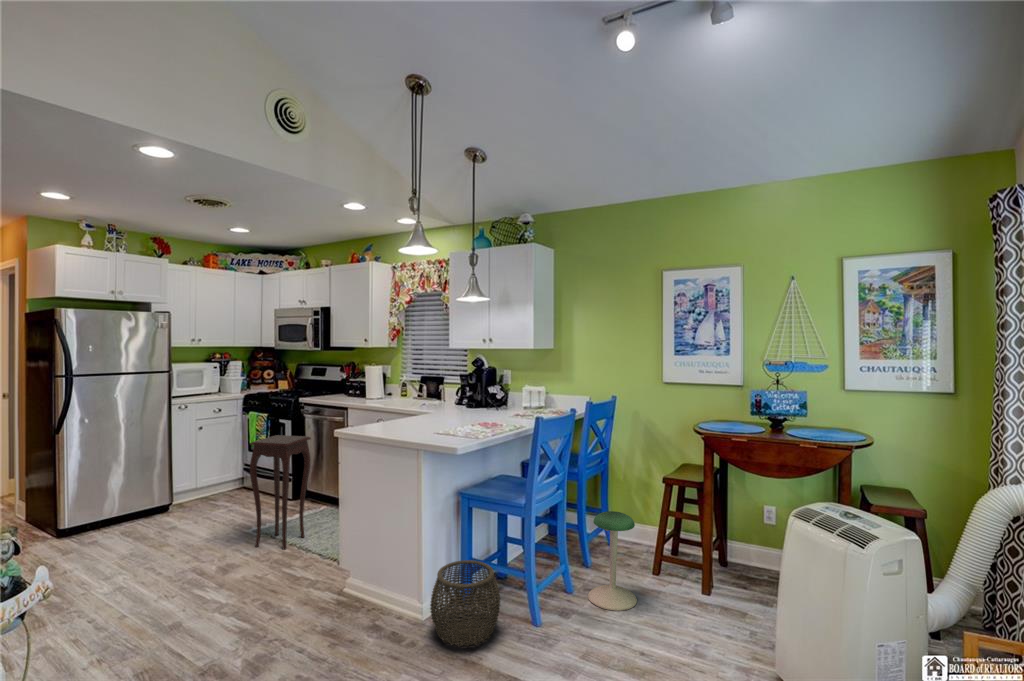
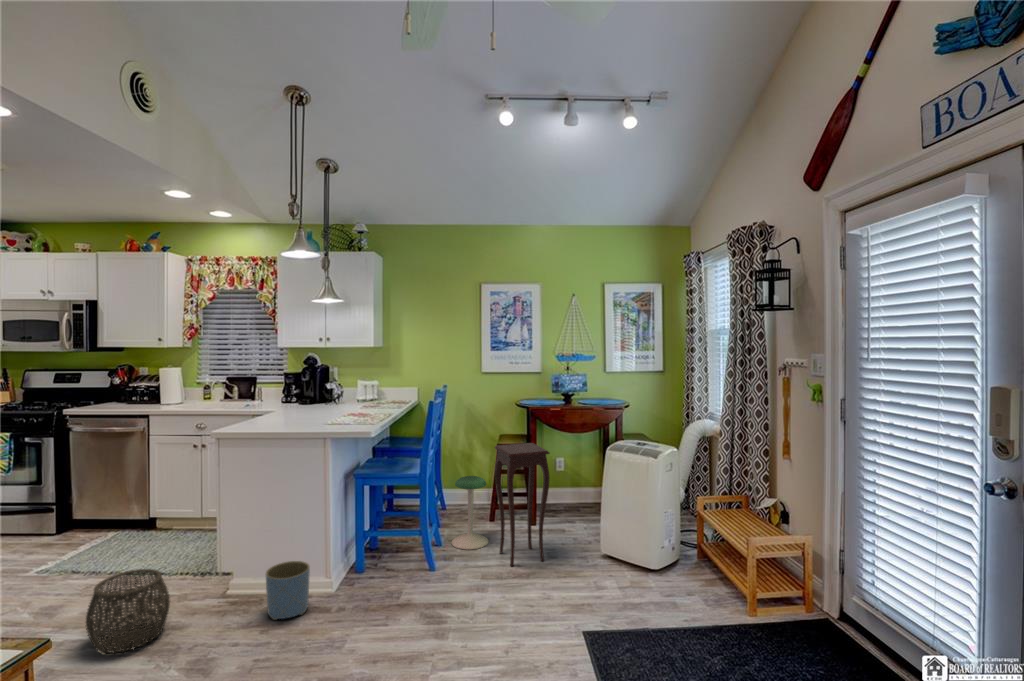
side table: present [250,435,311,550] -> present [495,443,550,566]
woven basket: present [430,560,500,647] -> present [86,569,170,653]
planter: none [344,575,391,642] -> present [266,561,310,620]

